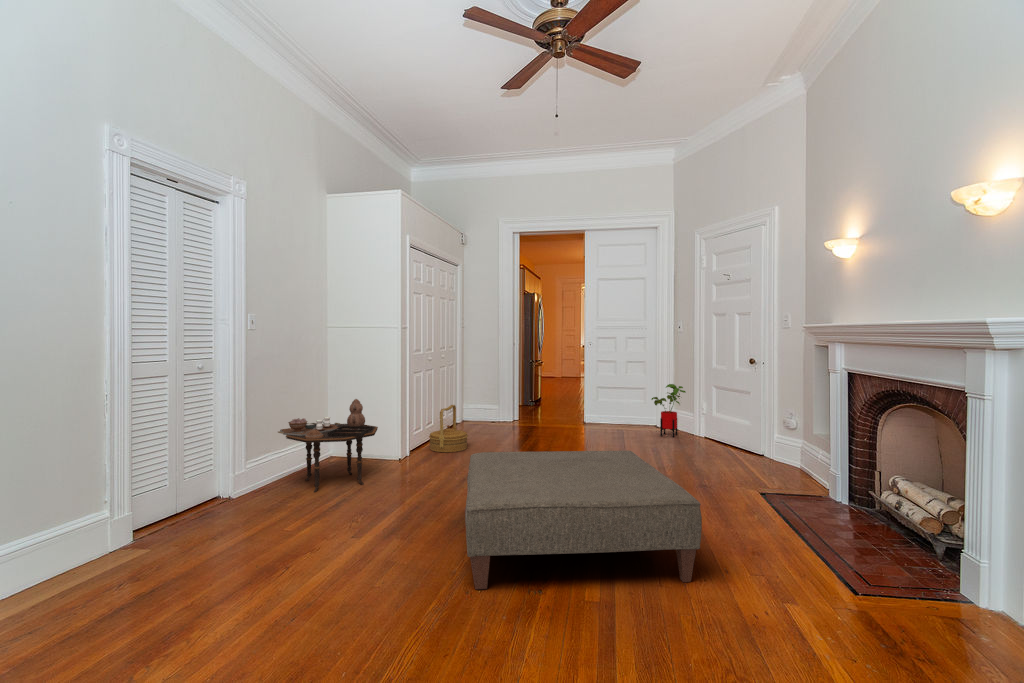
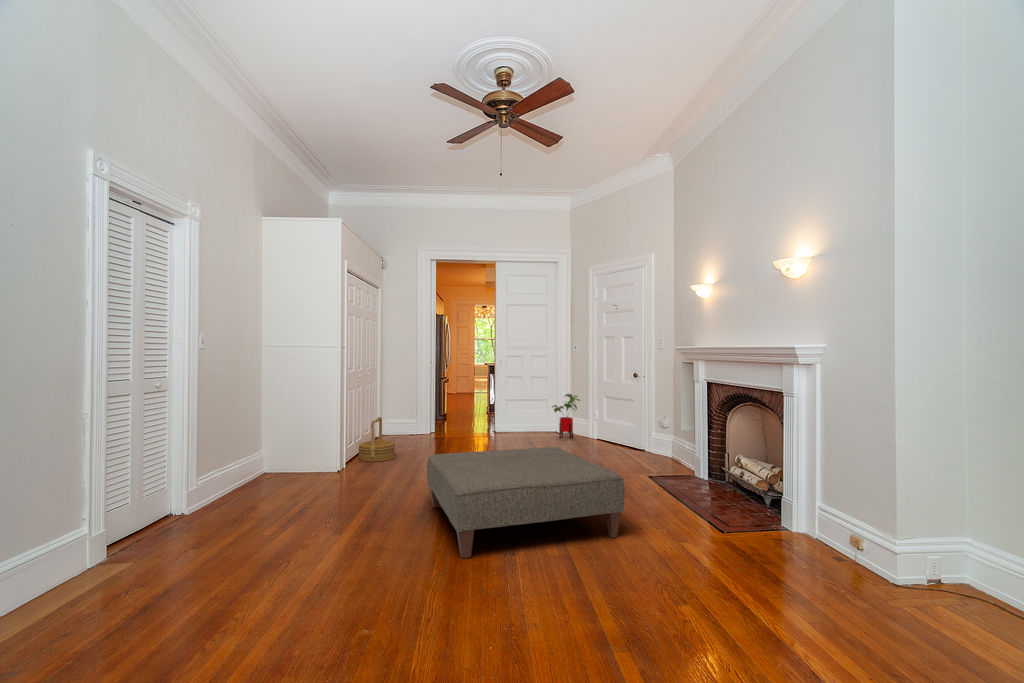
side table: present [278,399,378,492] -> none [226,413,325,502]

